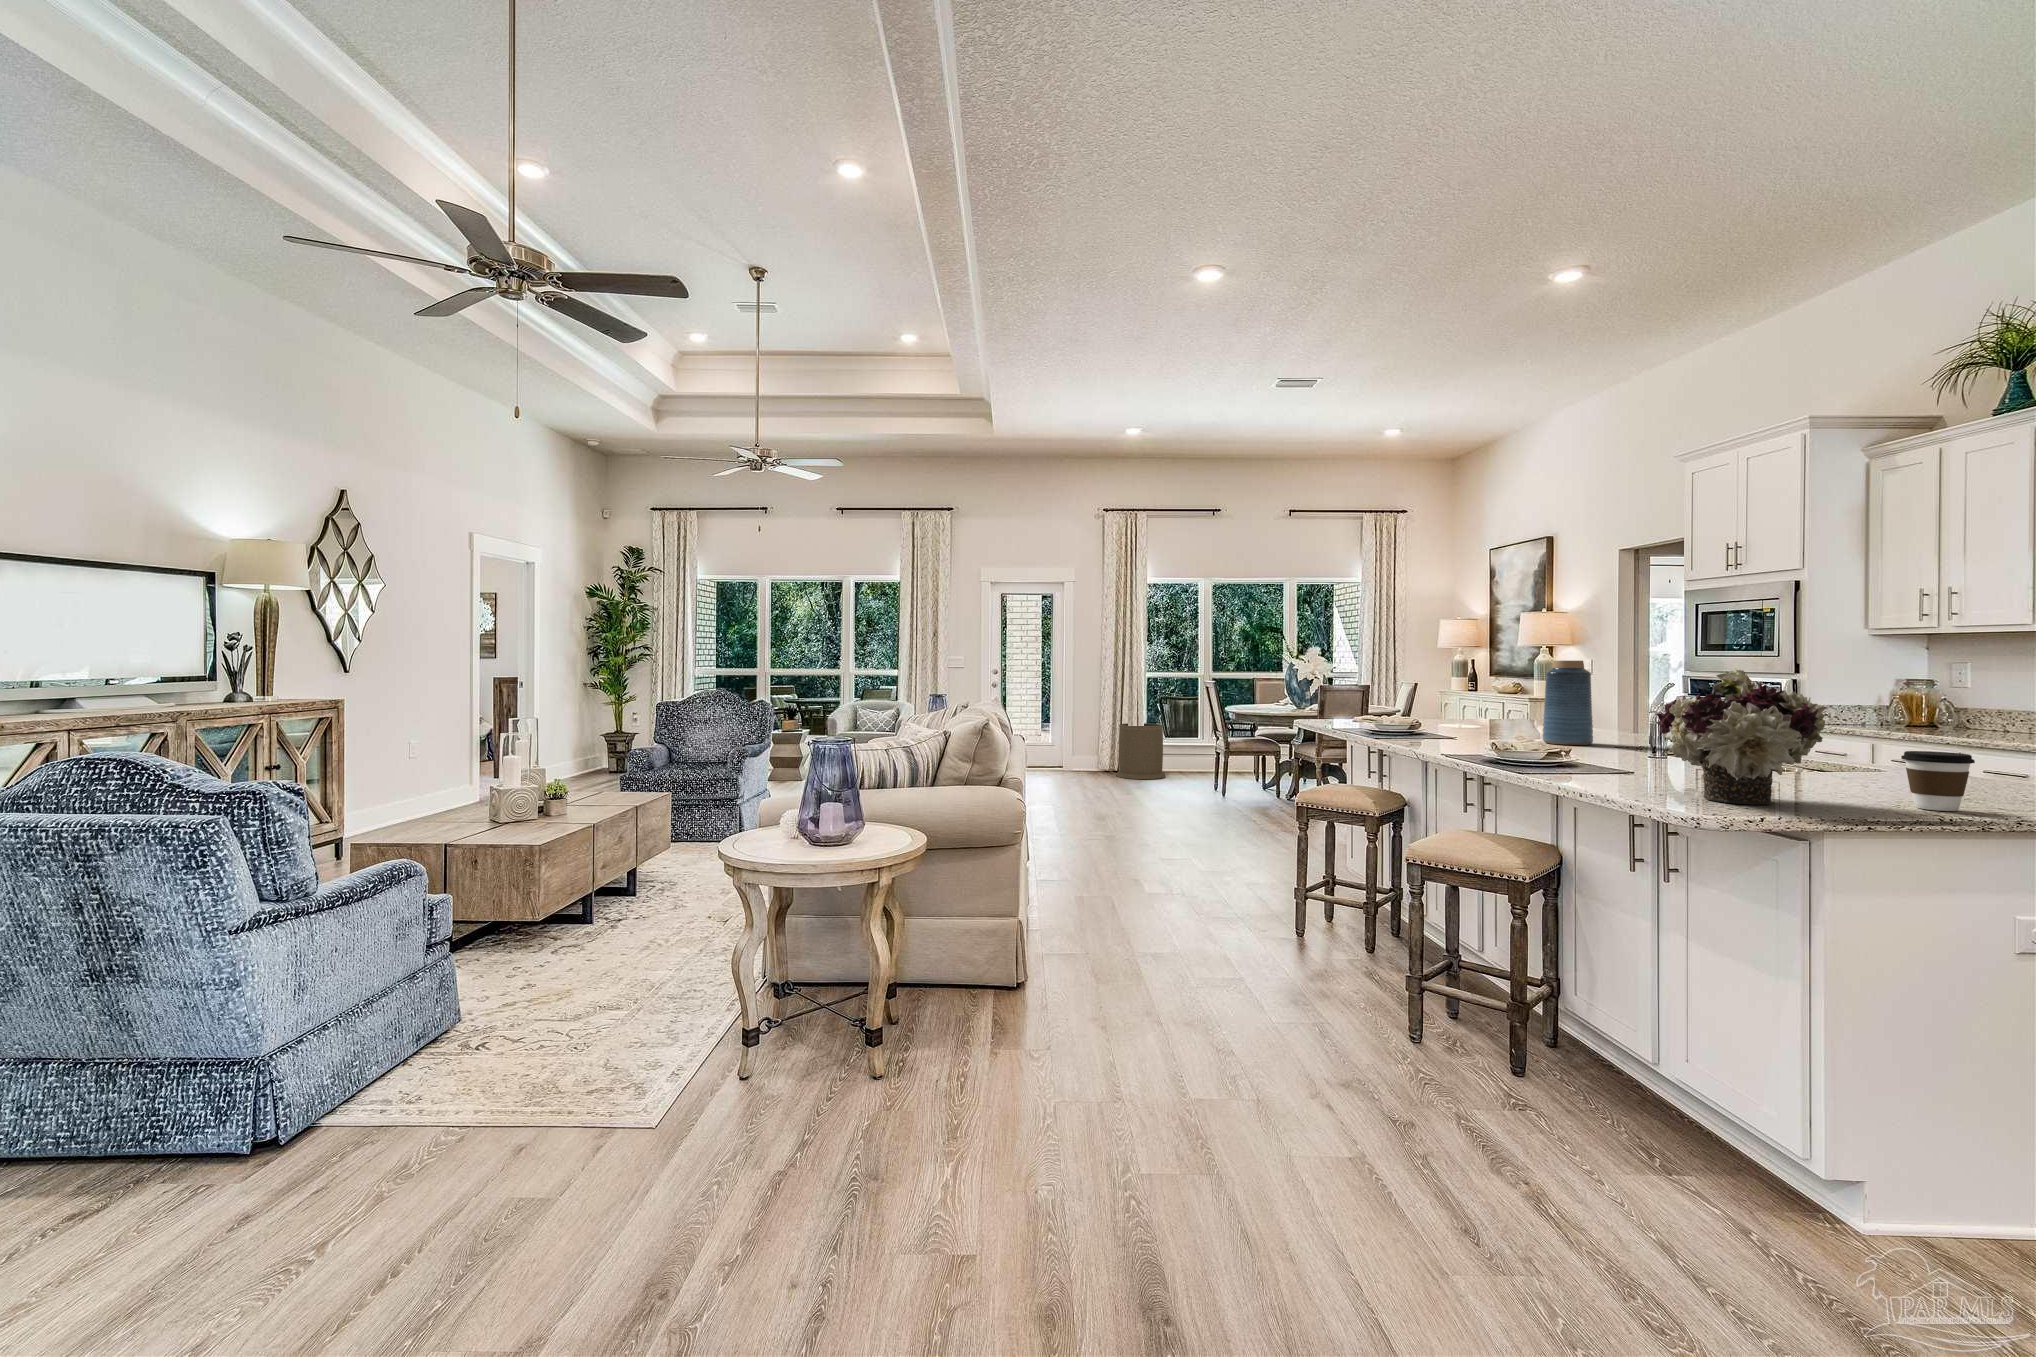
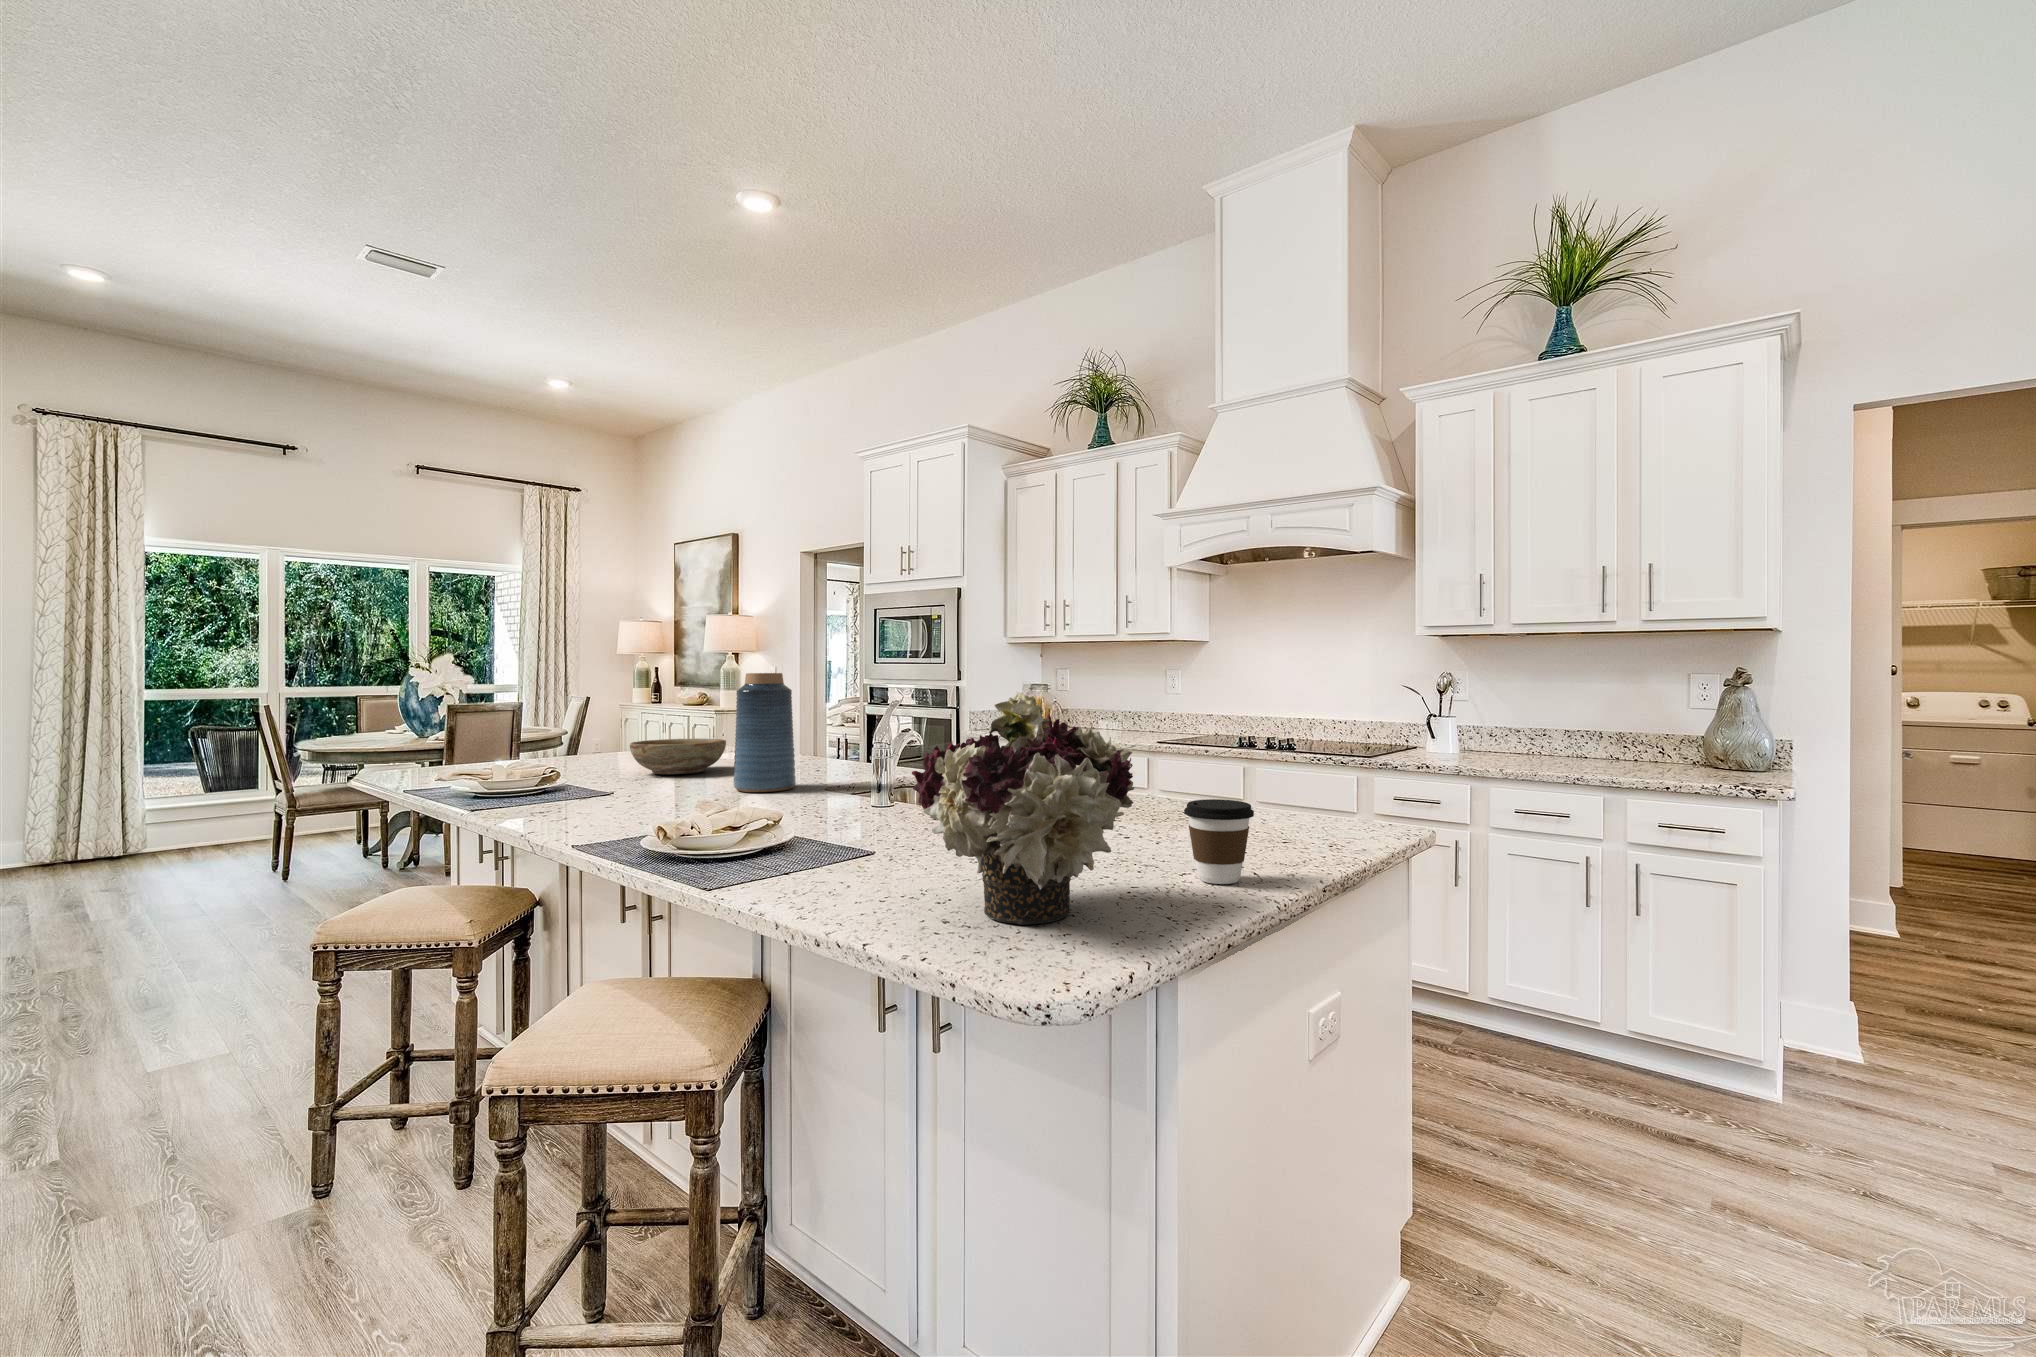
bowl: none [1464,708,1537,733] -> present [630,739,726,775]
trash can: present [1116,723,1166,779] -> none [58,776,178,877]

